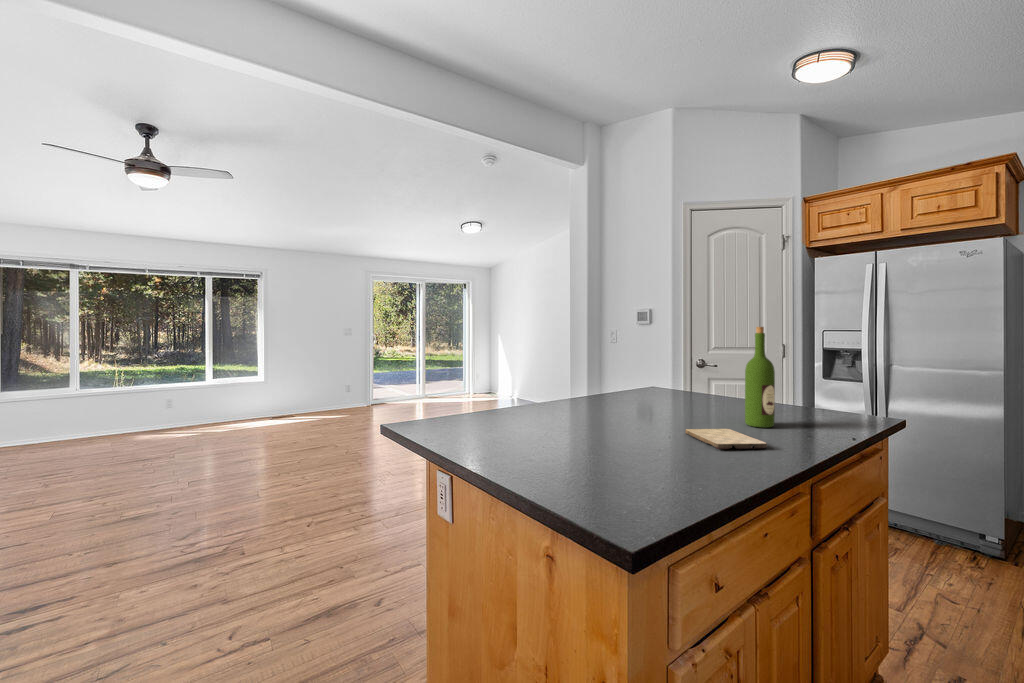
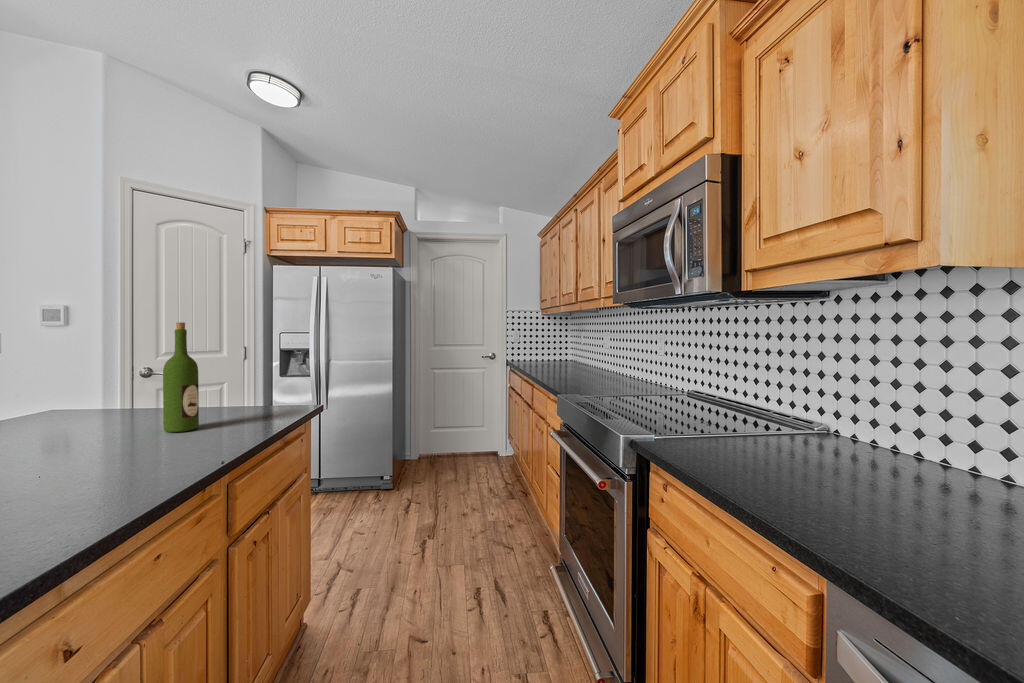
cutting board: present [685,429,767,449] -> none [65,440,175,467]

